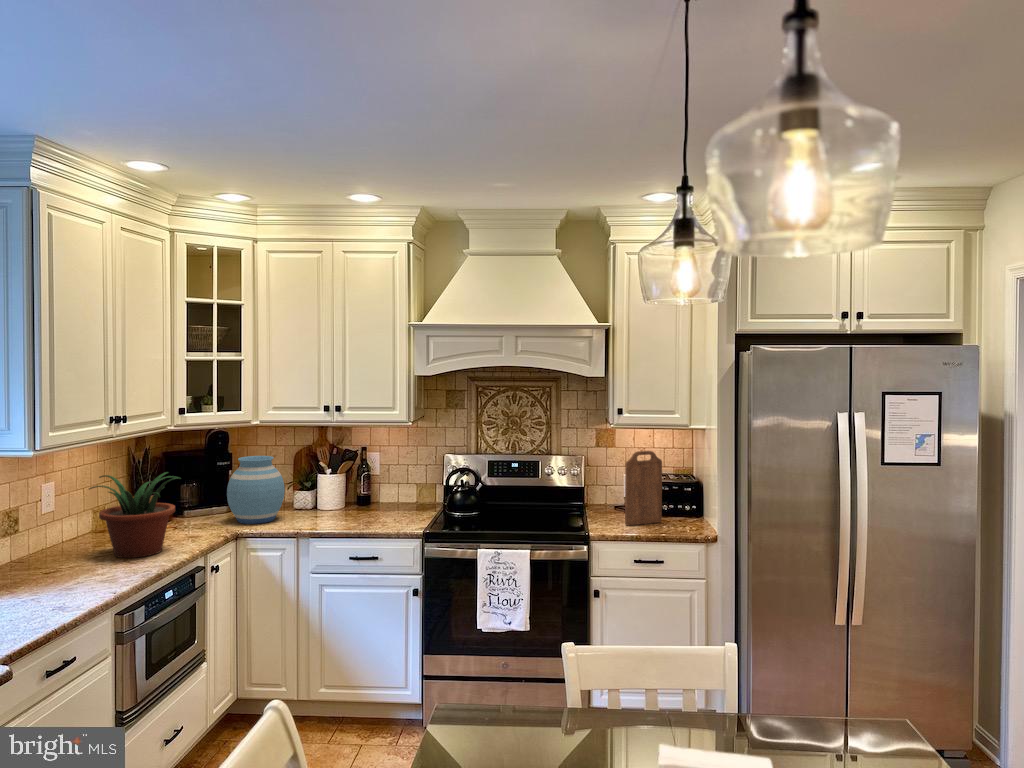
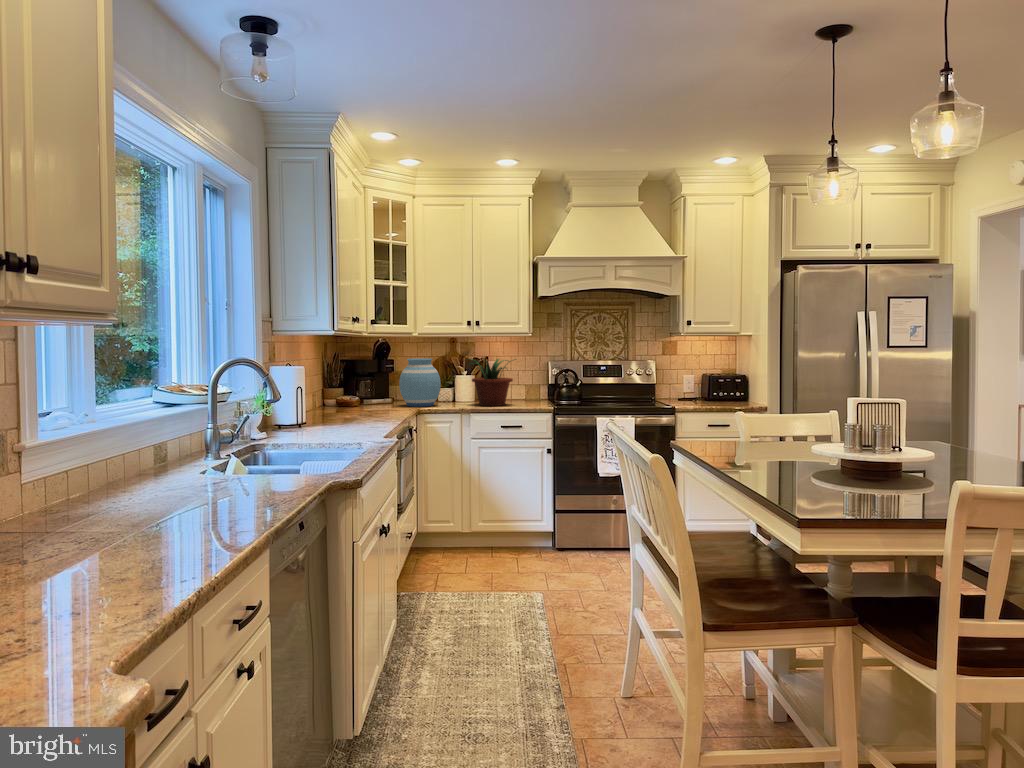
cutting board: present [625,451,662,526] -> none [694,351,720,405]
potted plant: present [89,472,181,558] -> present [466,359,516,406]

